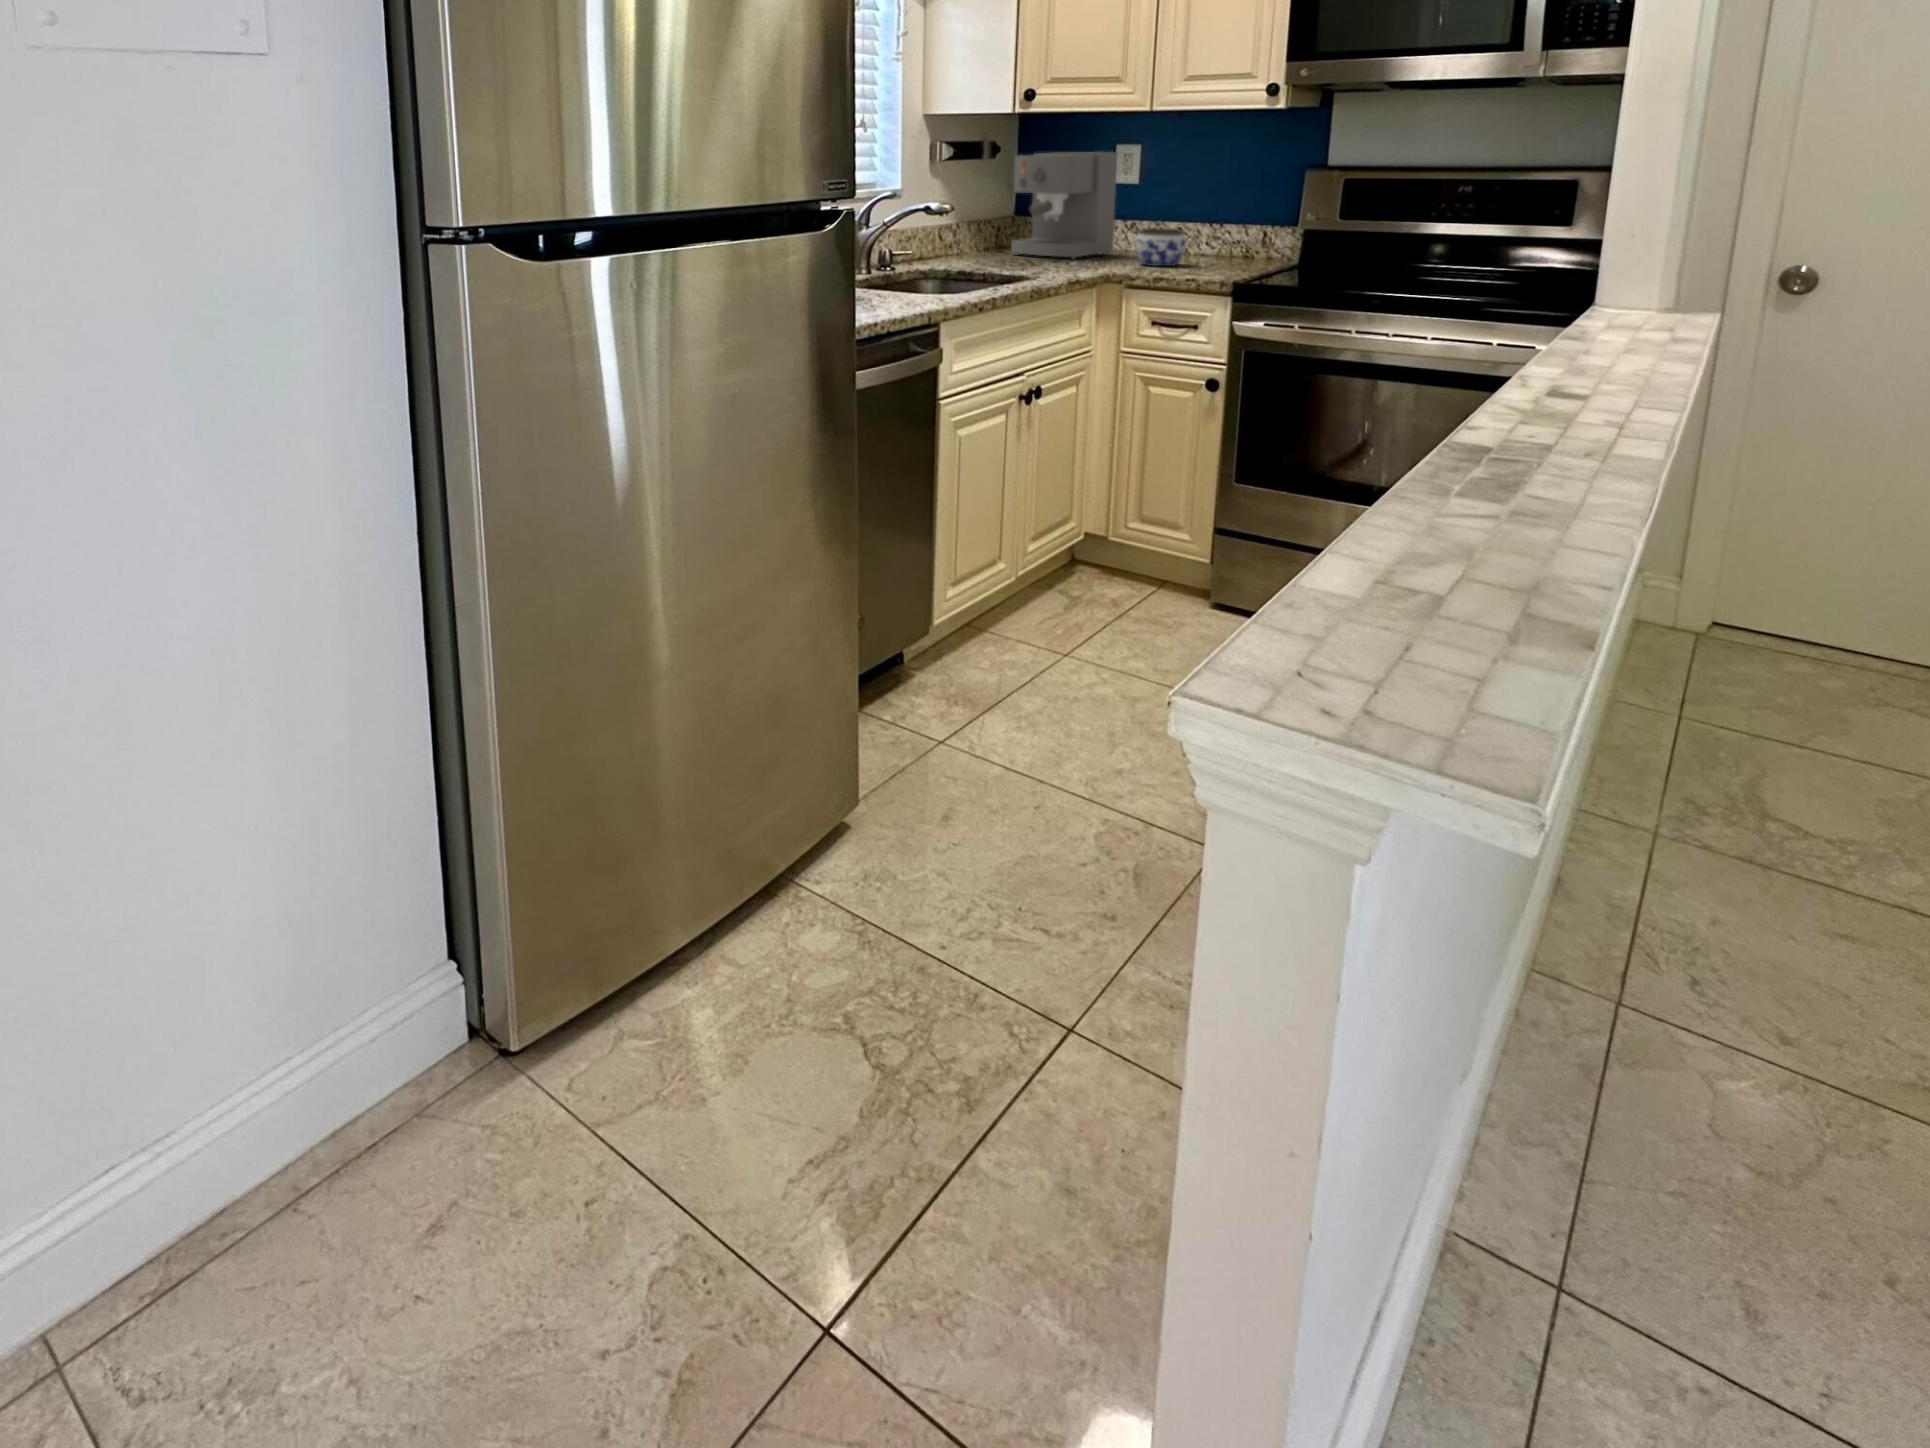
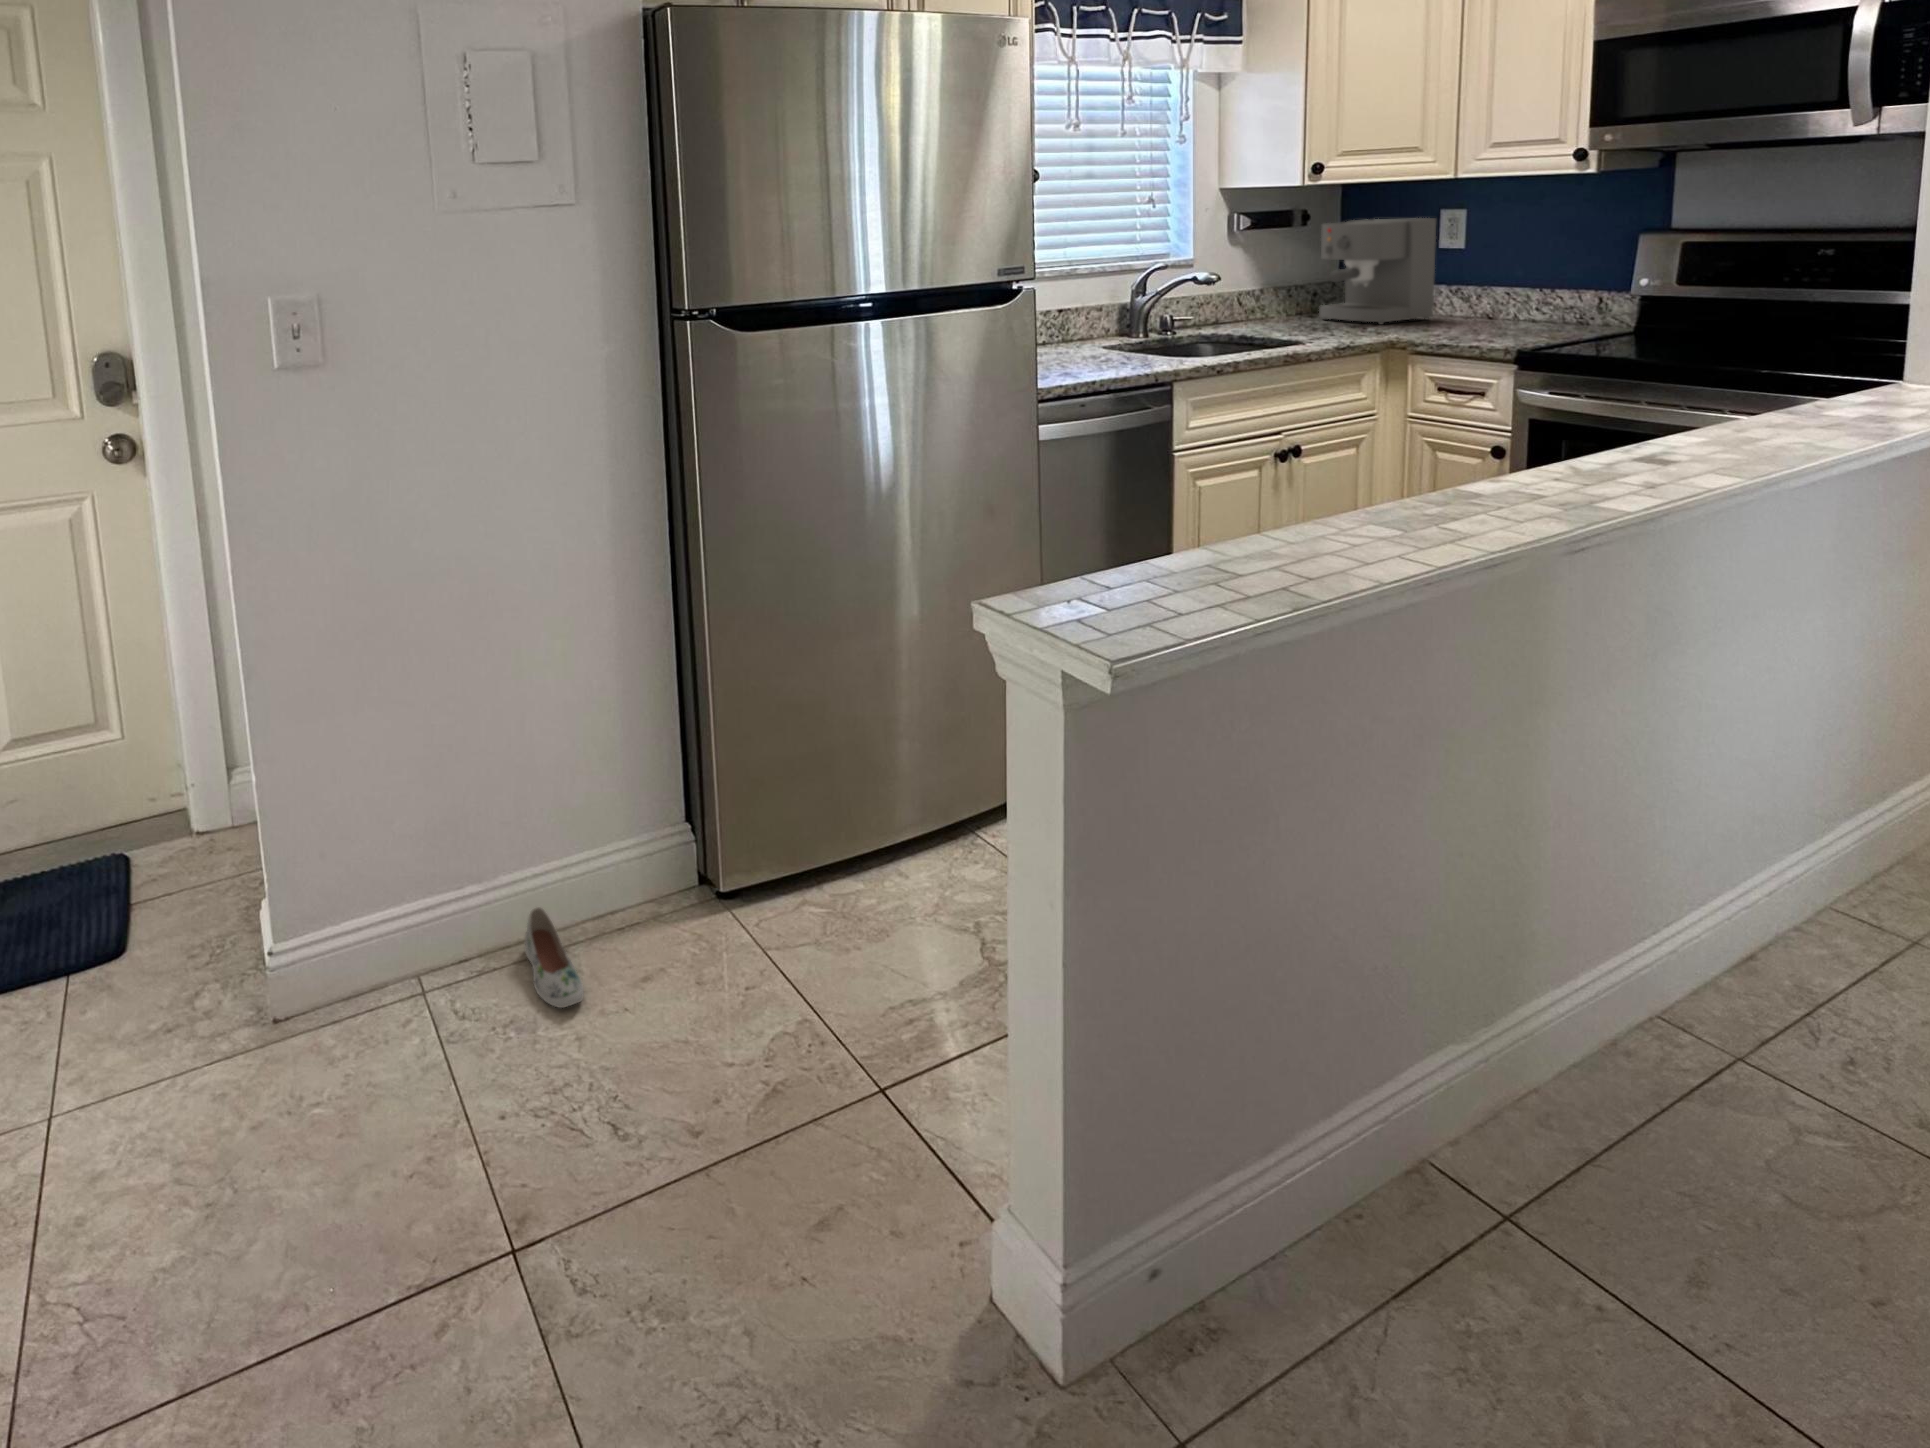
jar: present [1135,228,1186,266] -> none [1441,294,1499,332]
shoe: none [227,1158,346,1325] -> present [525,907,584,1008]

